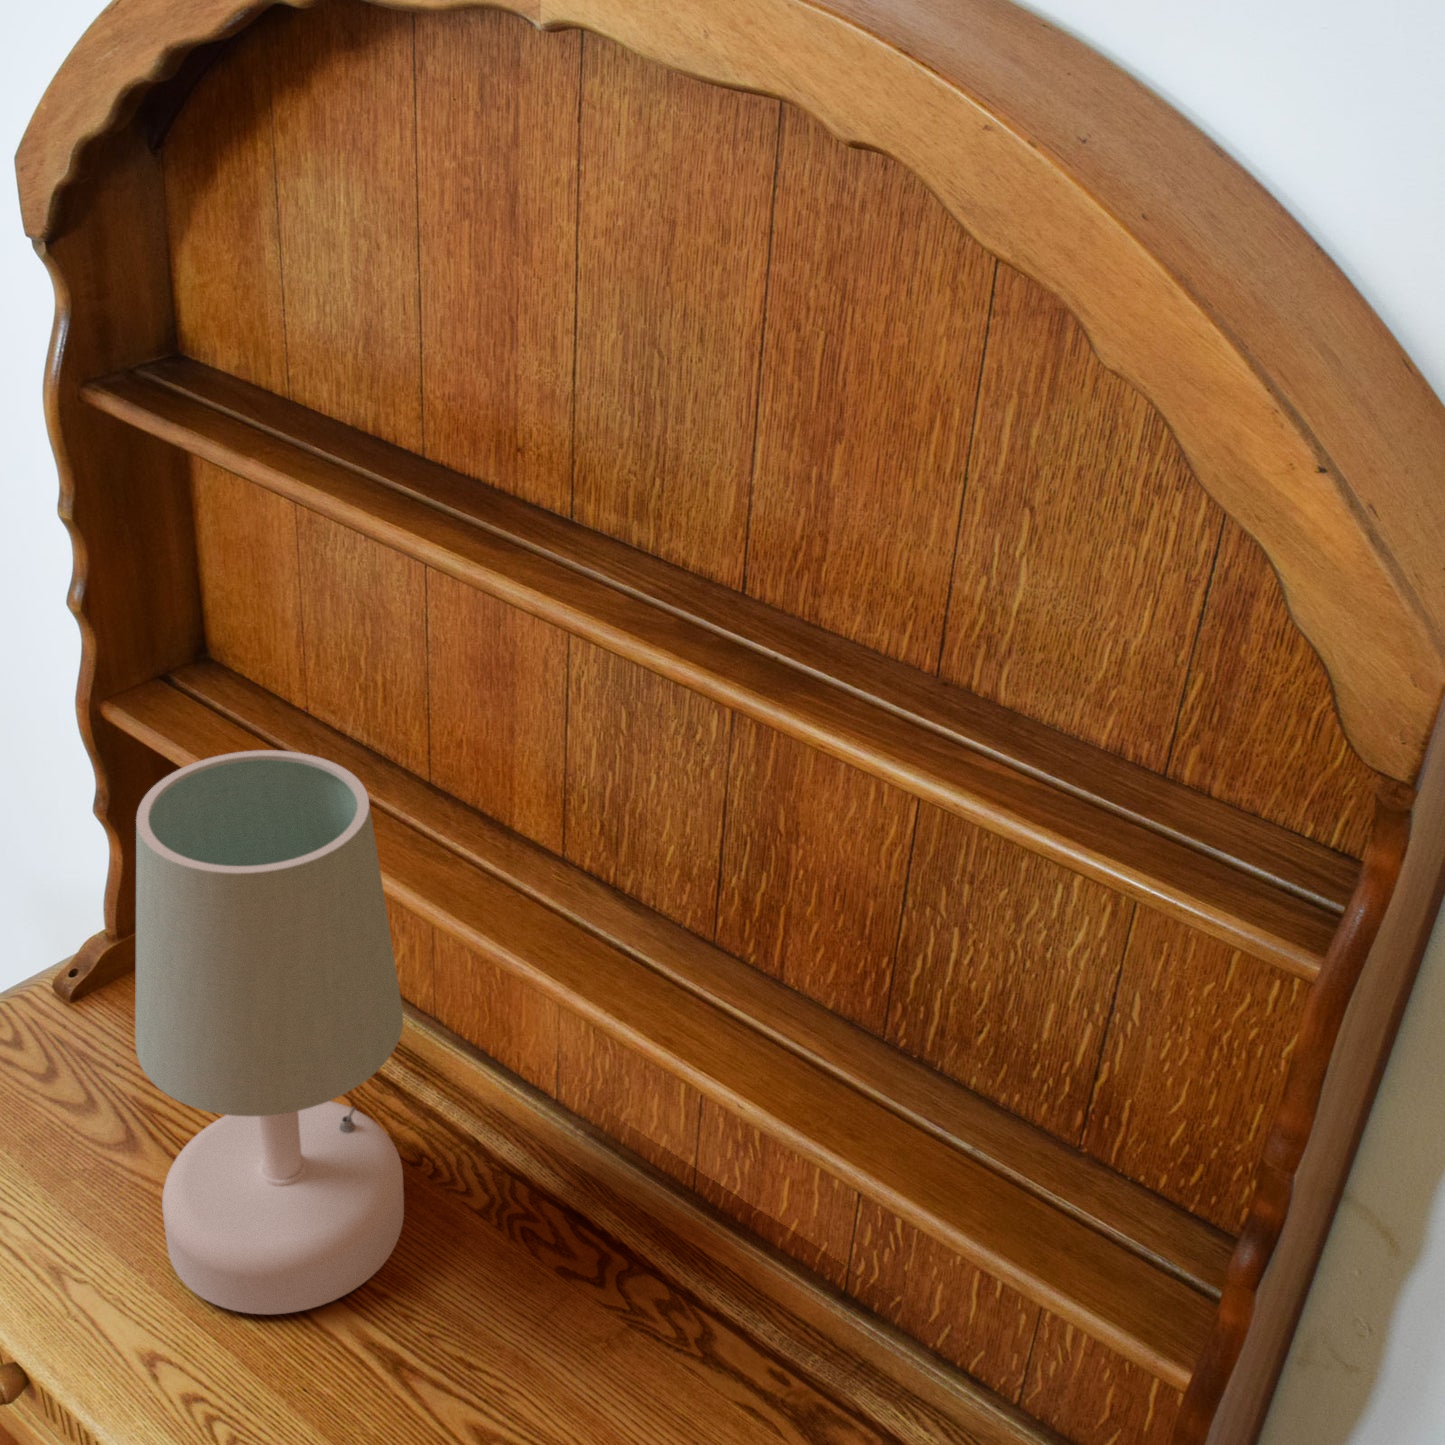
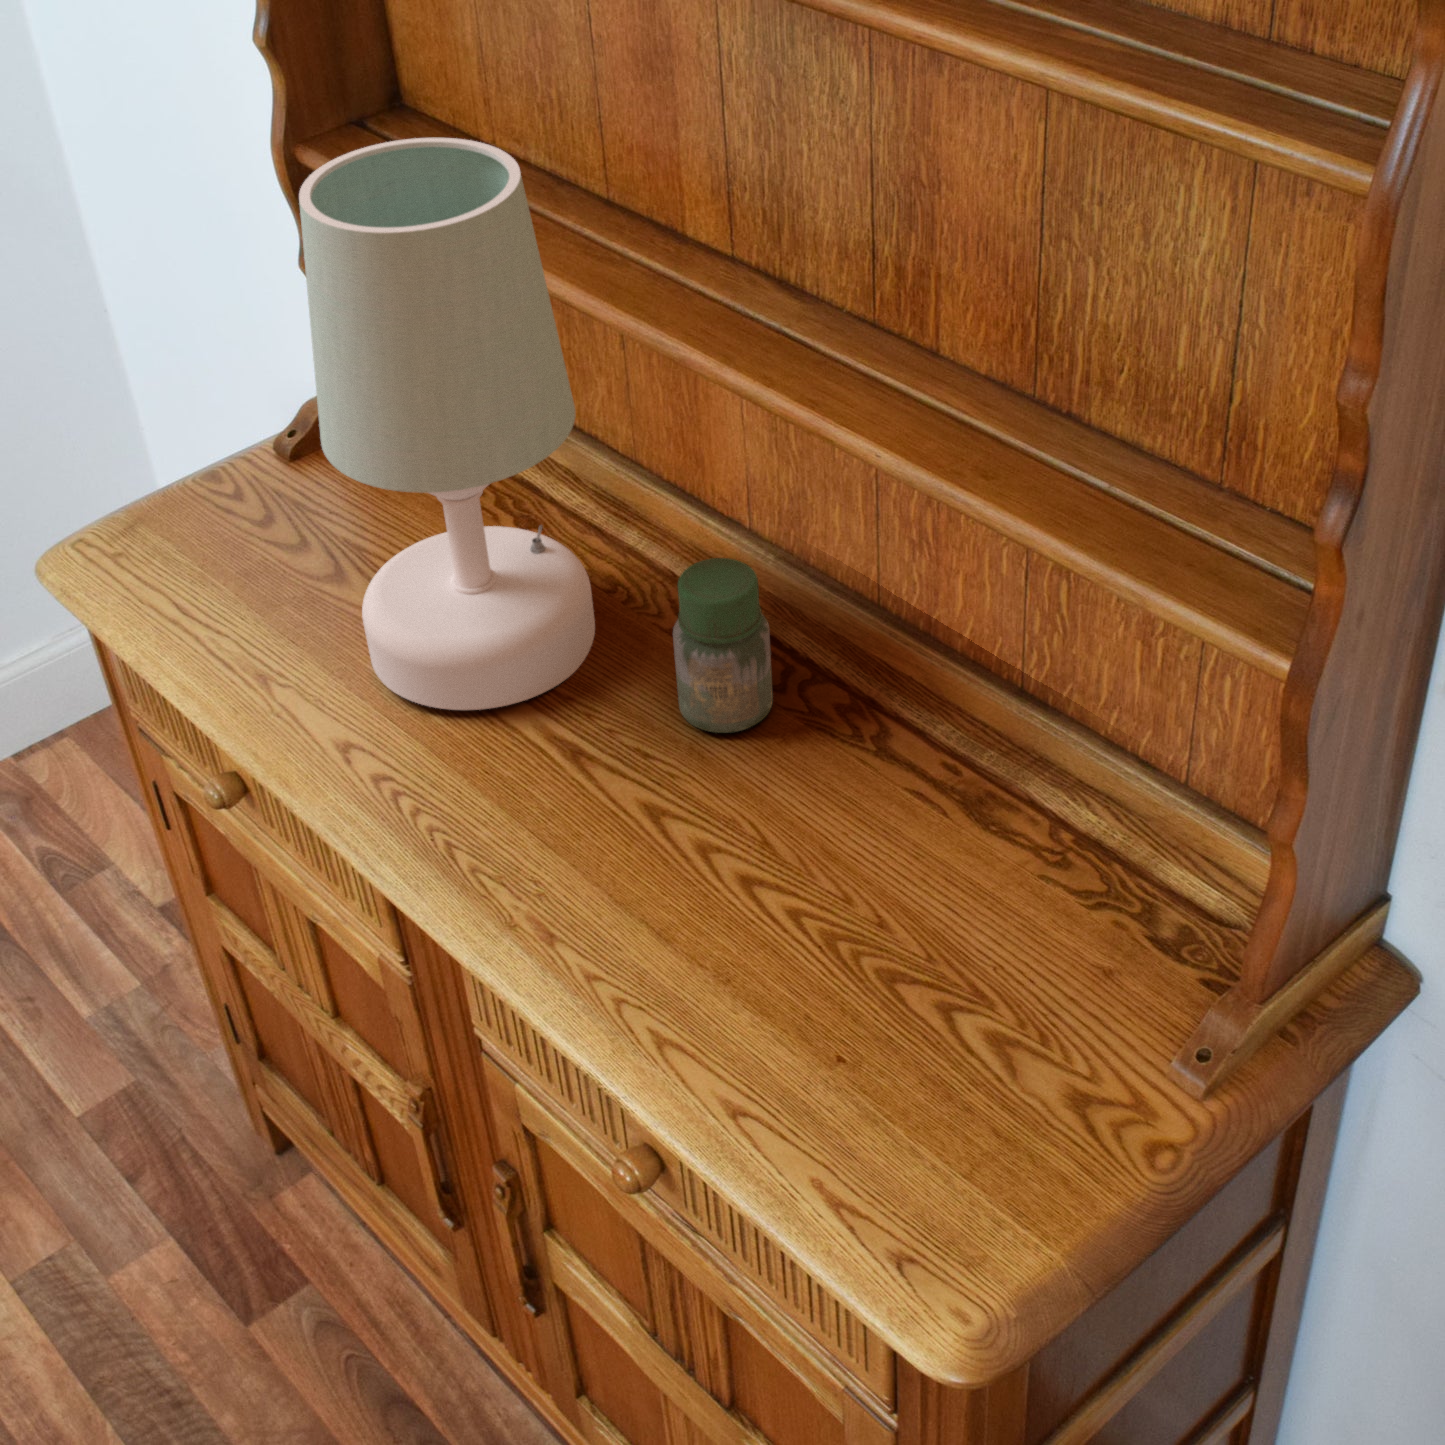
jar: none [500,1162,598,1338] -> present [673,558,773,733]

